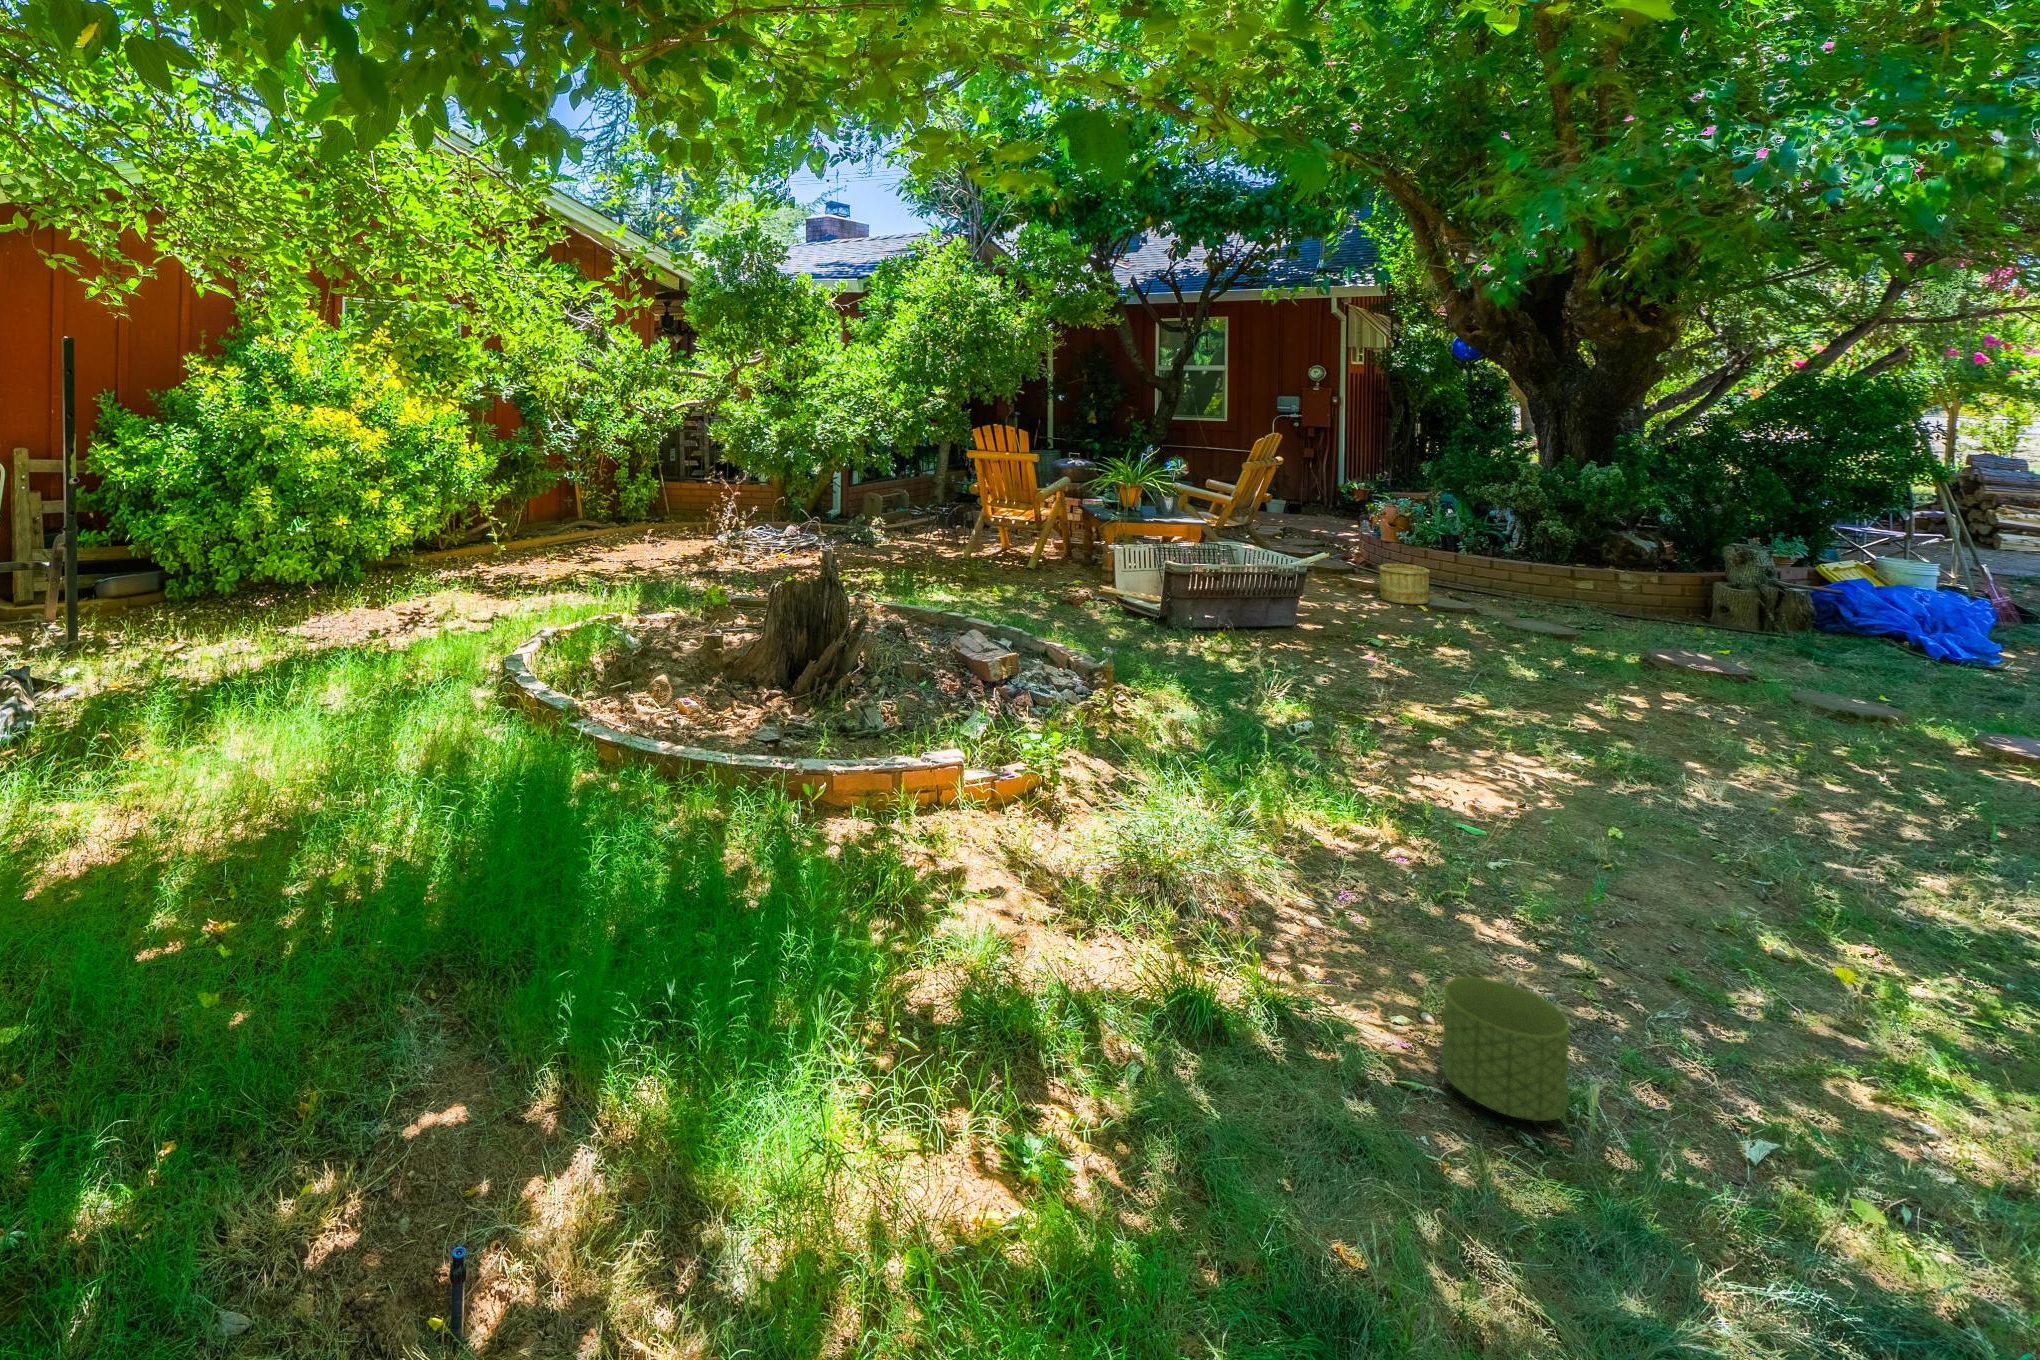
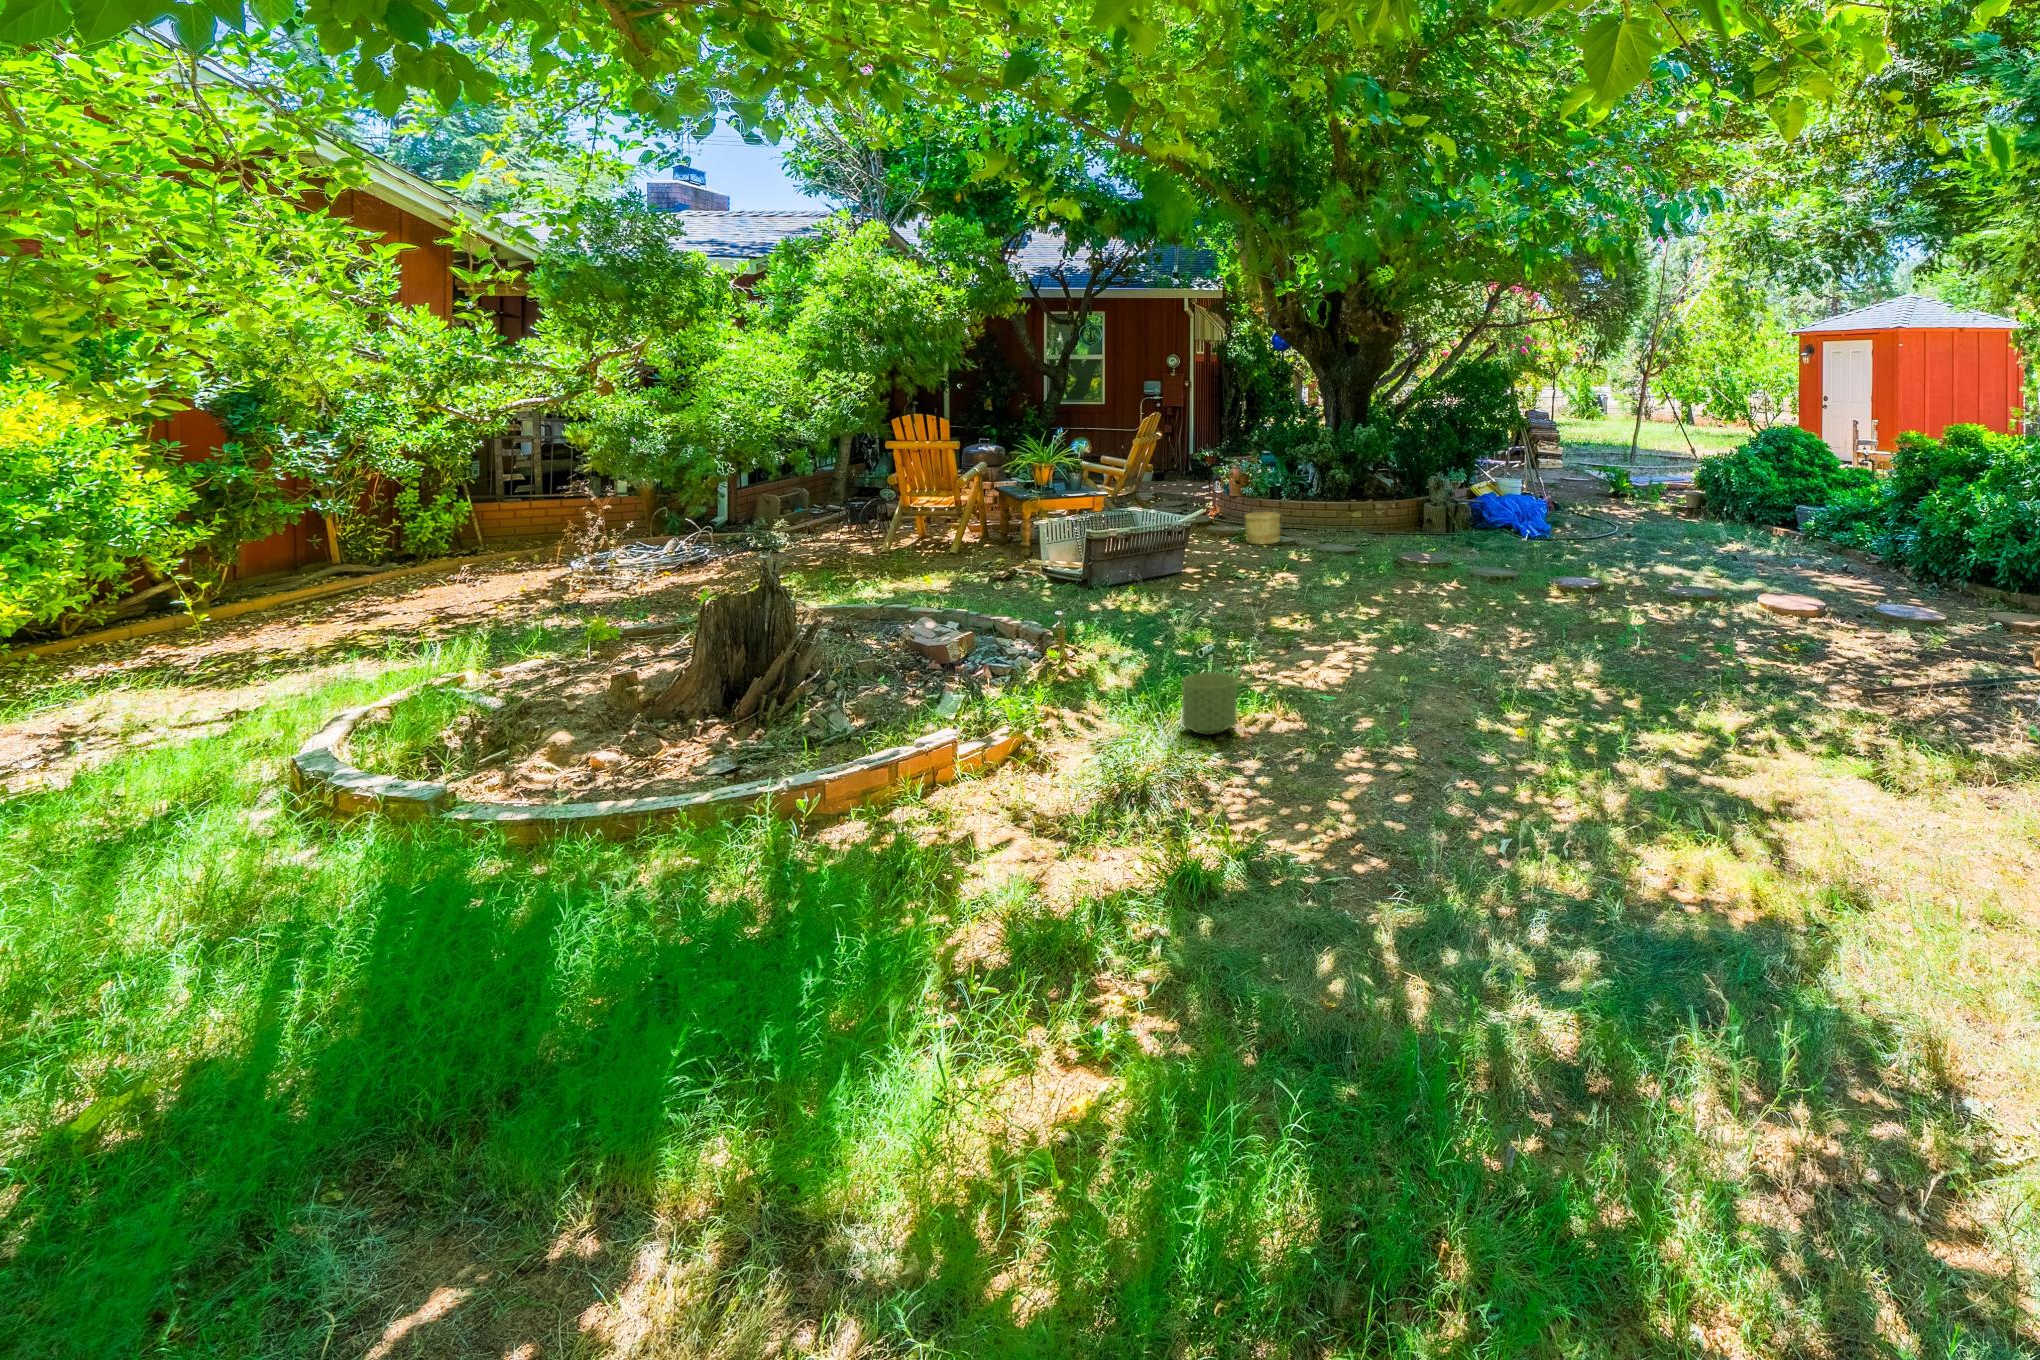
planter: present [1442,977,1569,1121] -> present [1182,672,1237,735]

